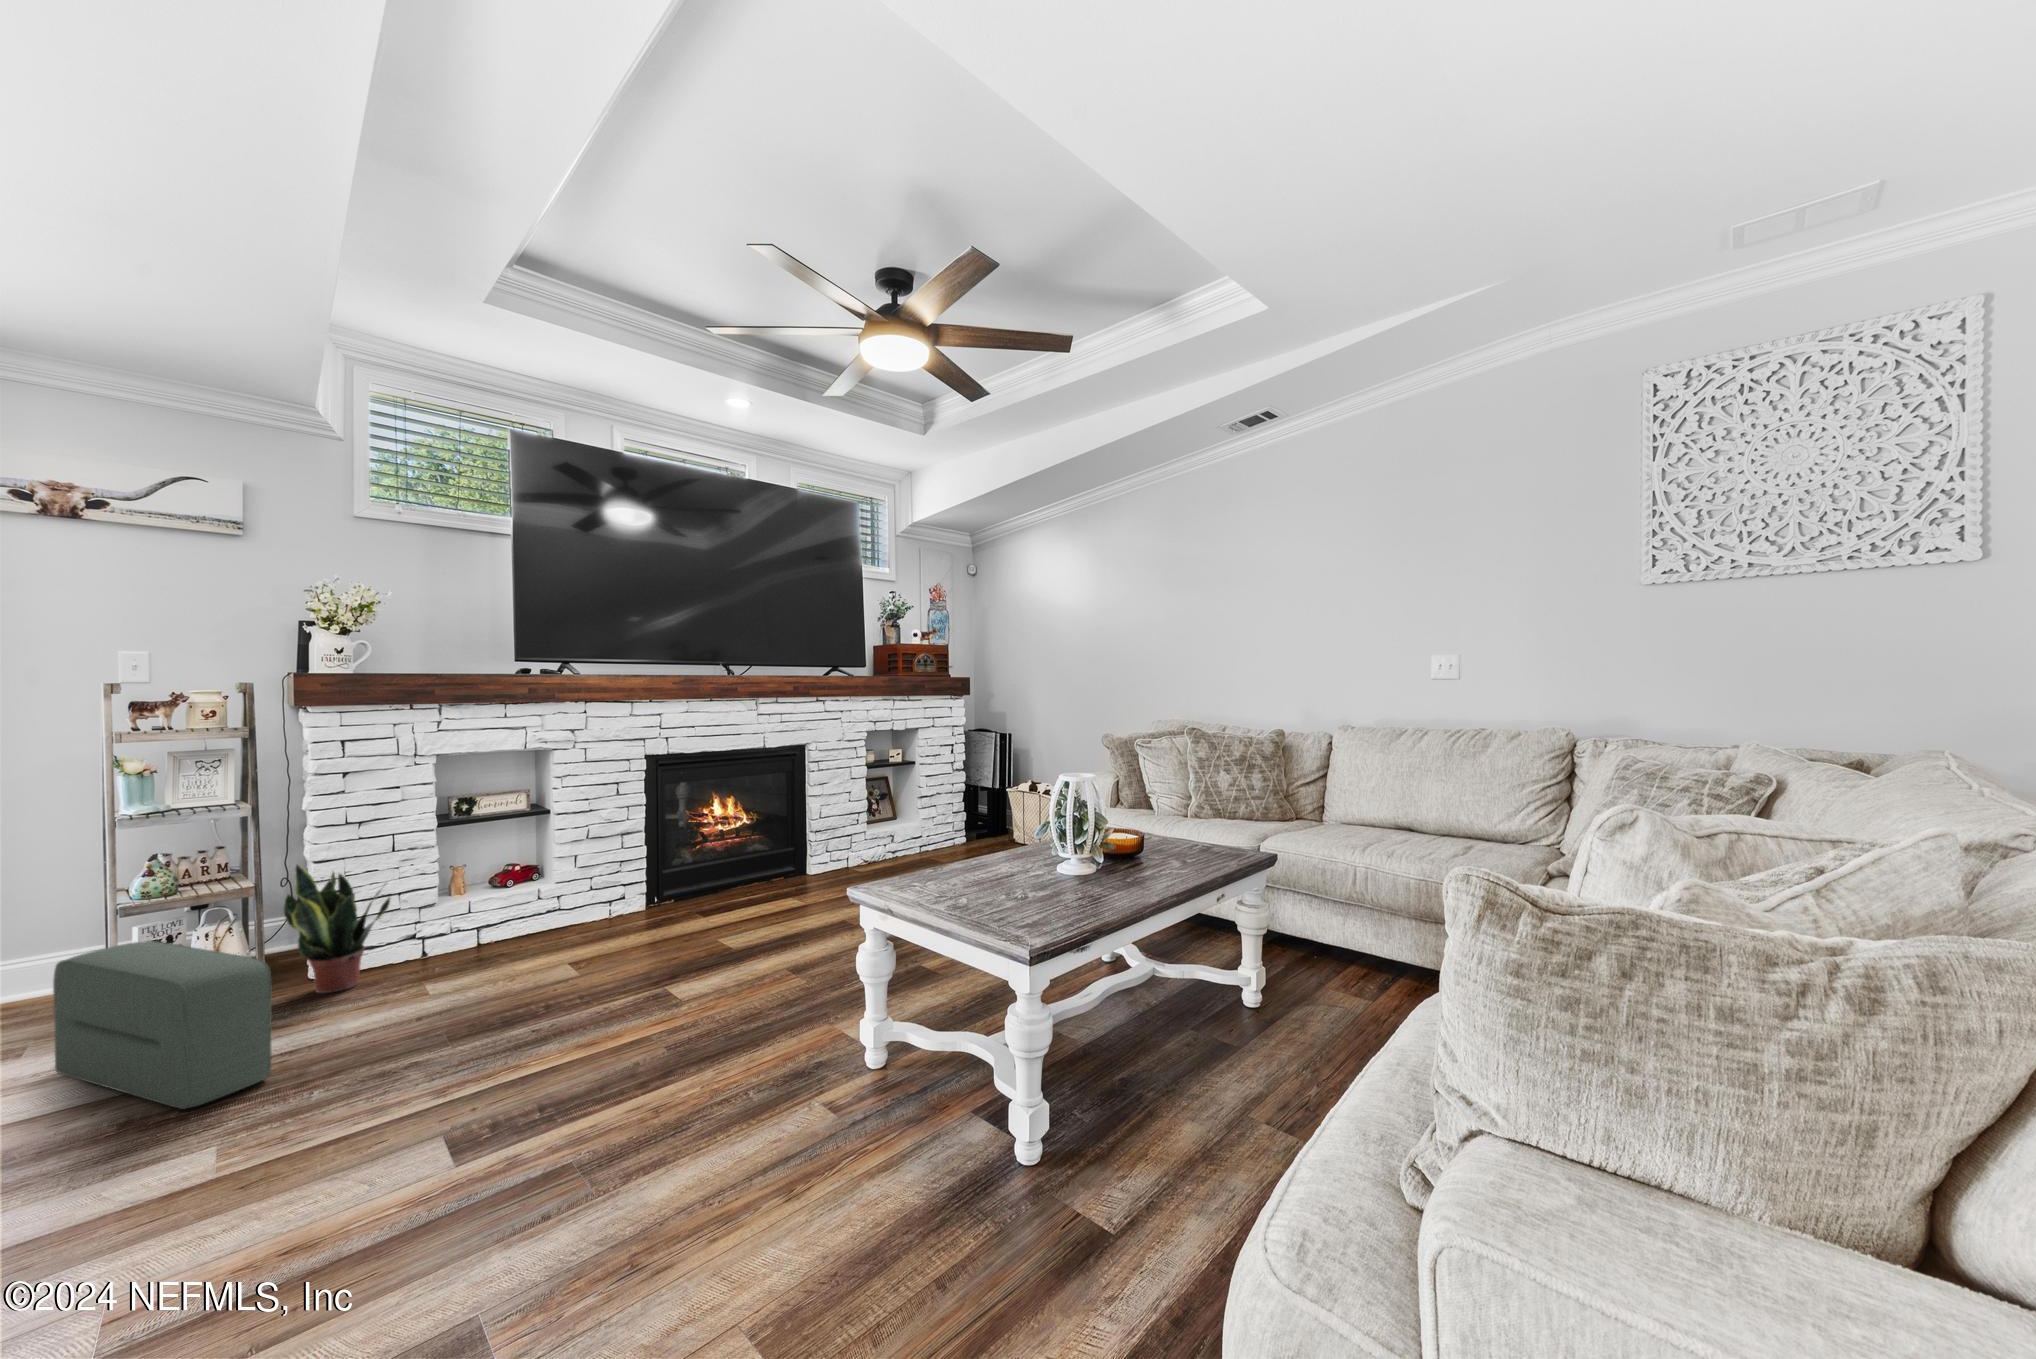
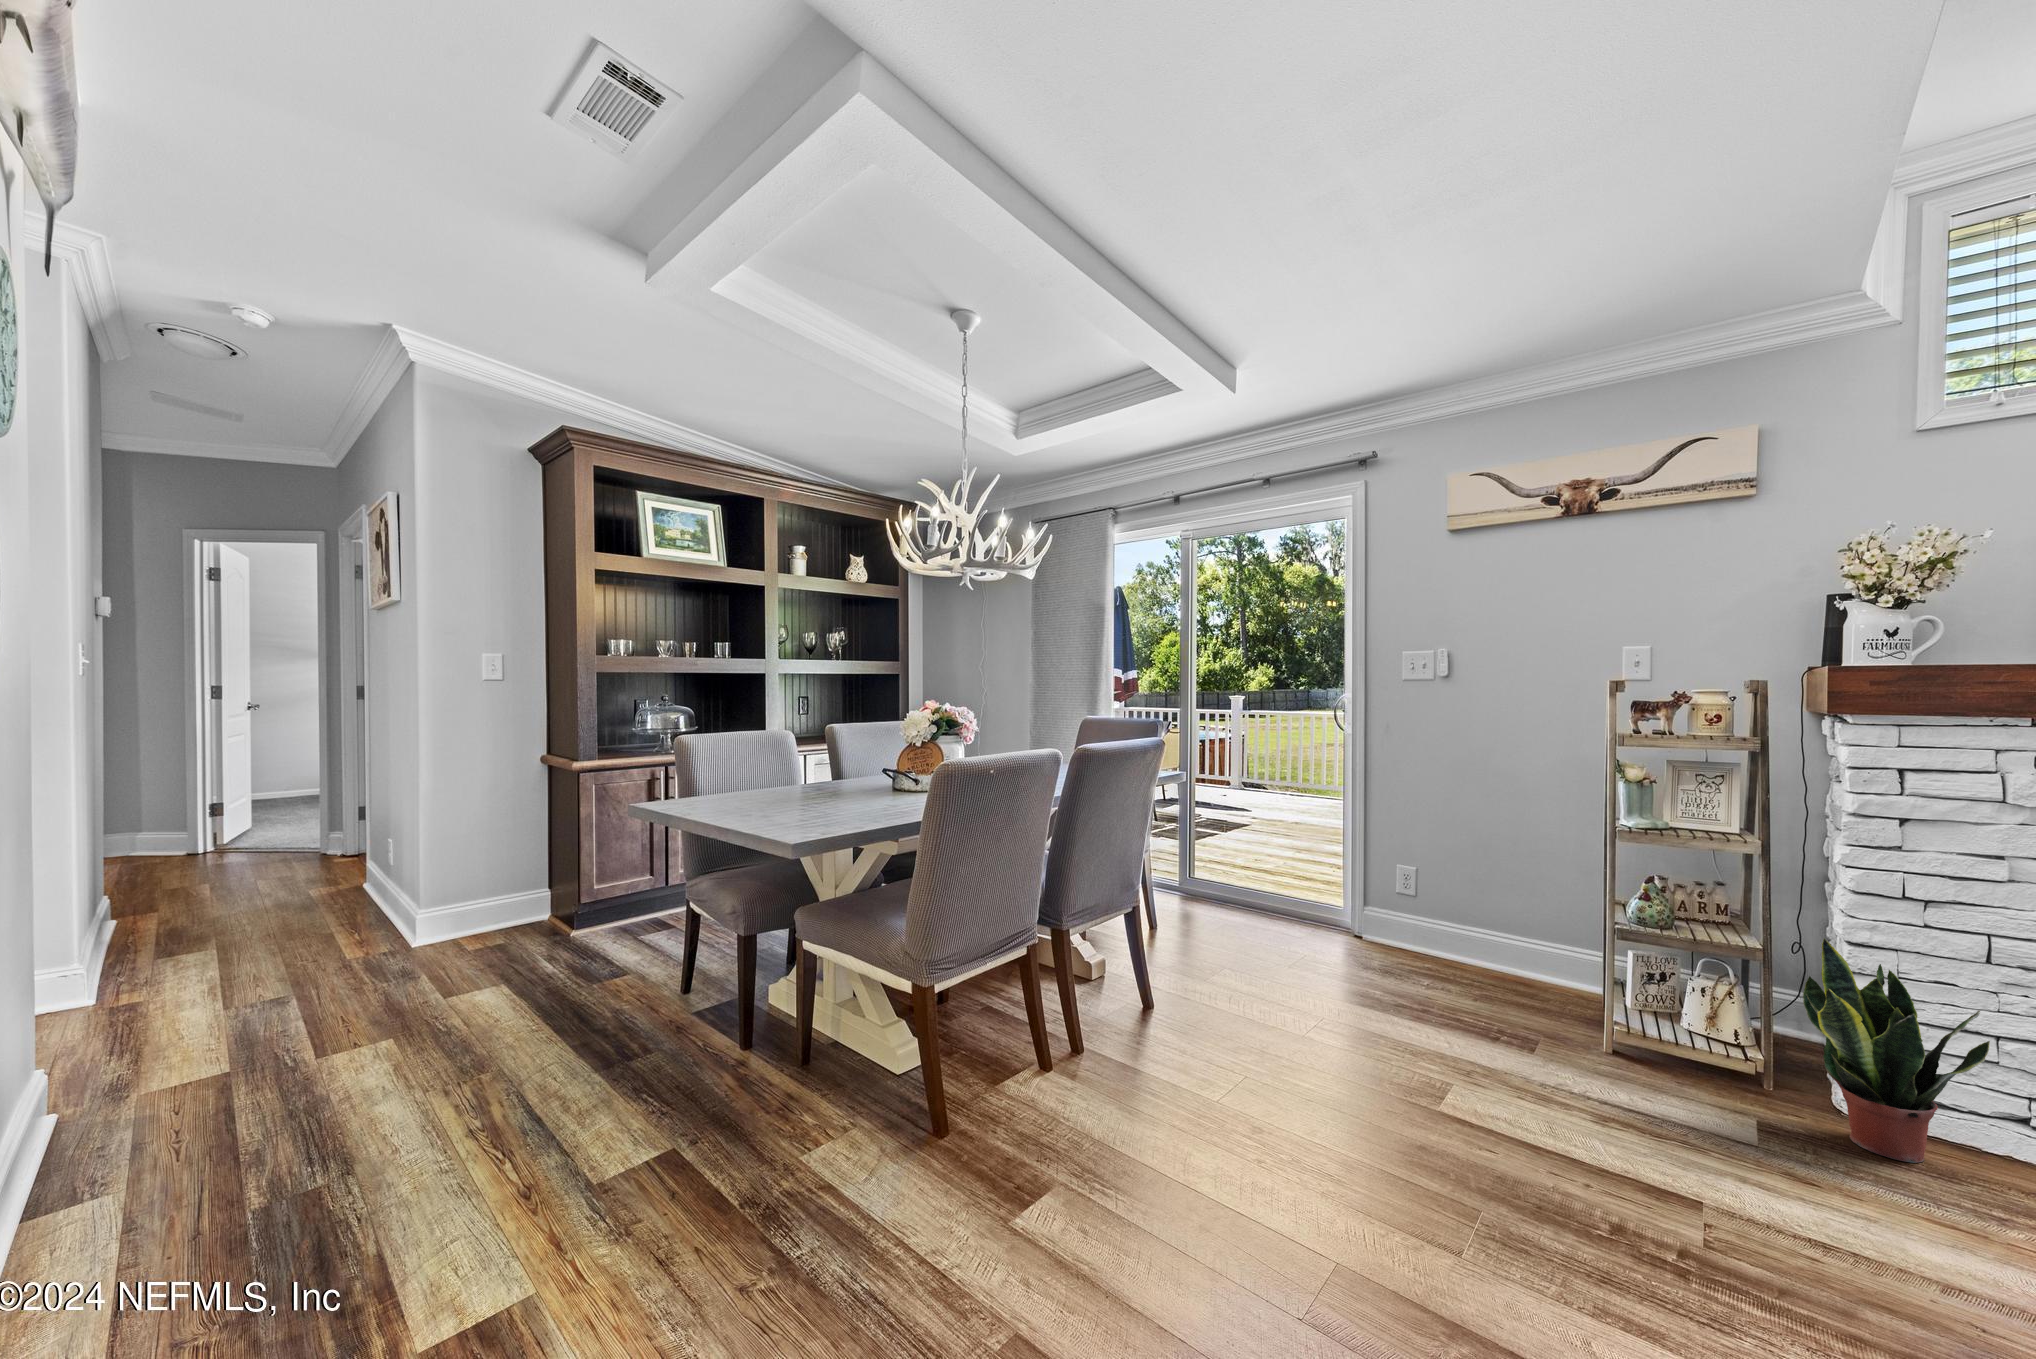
pouf: present [53,941,271,1109] -> none [1554,970,1794,1263]

